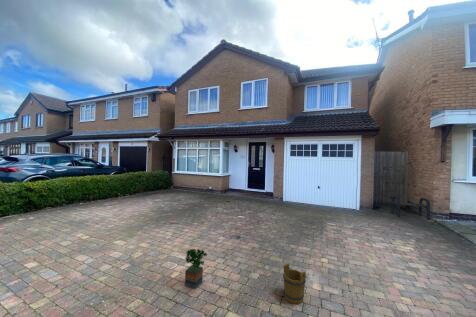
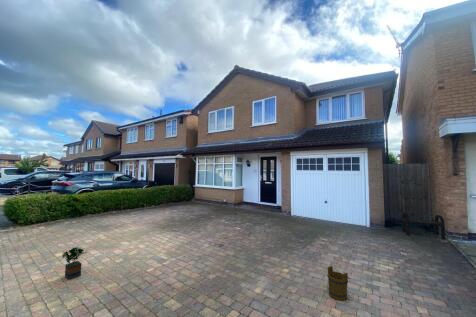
potted tree: present [185,249,207,289] -> present [62,247,86,280]
bucket: present [283,263,306,304] -> present [328,266,349,301]

